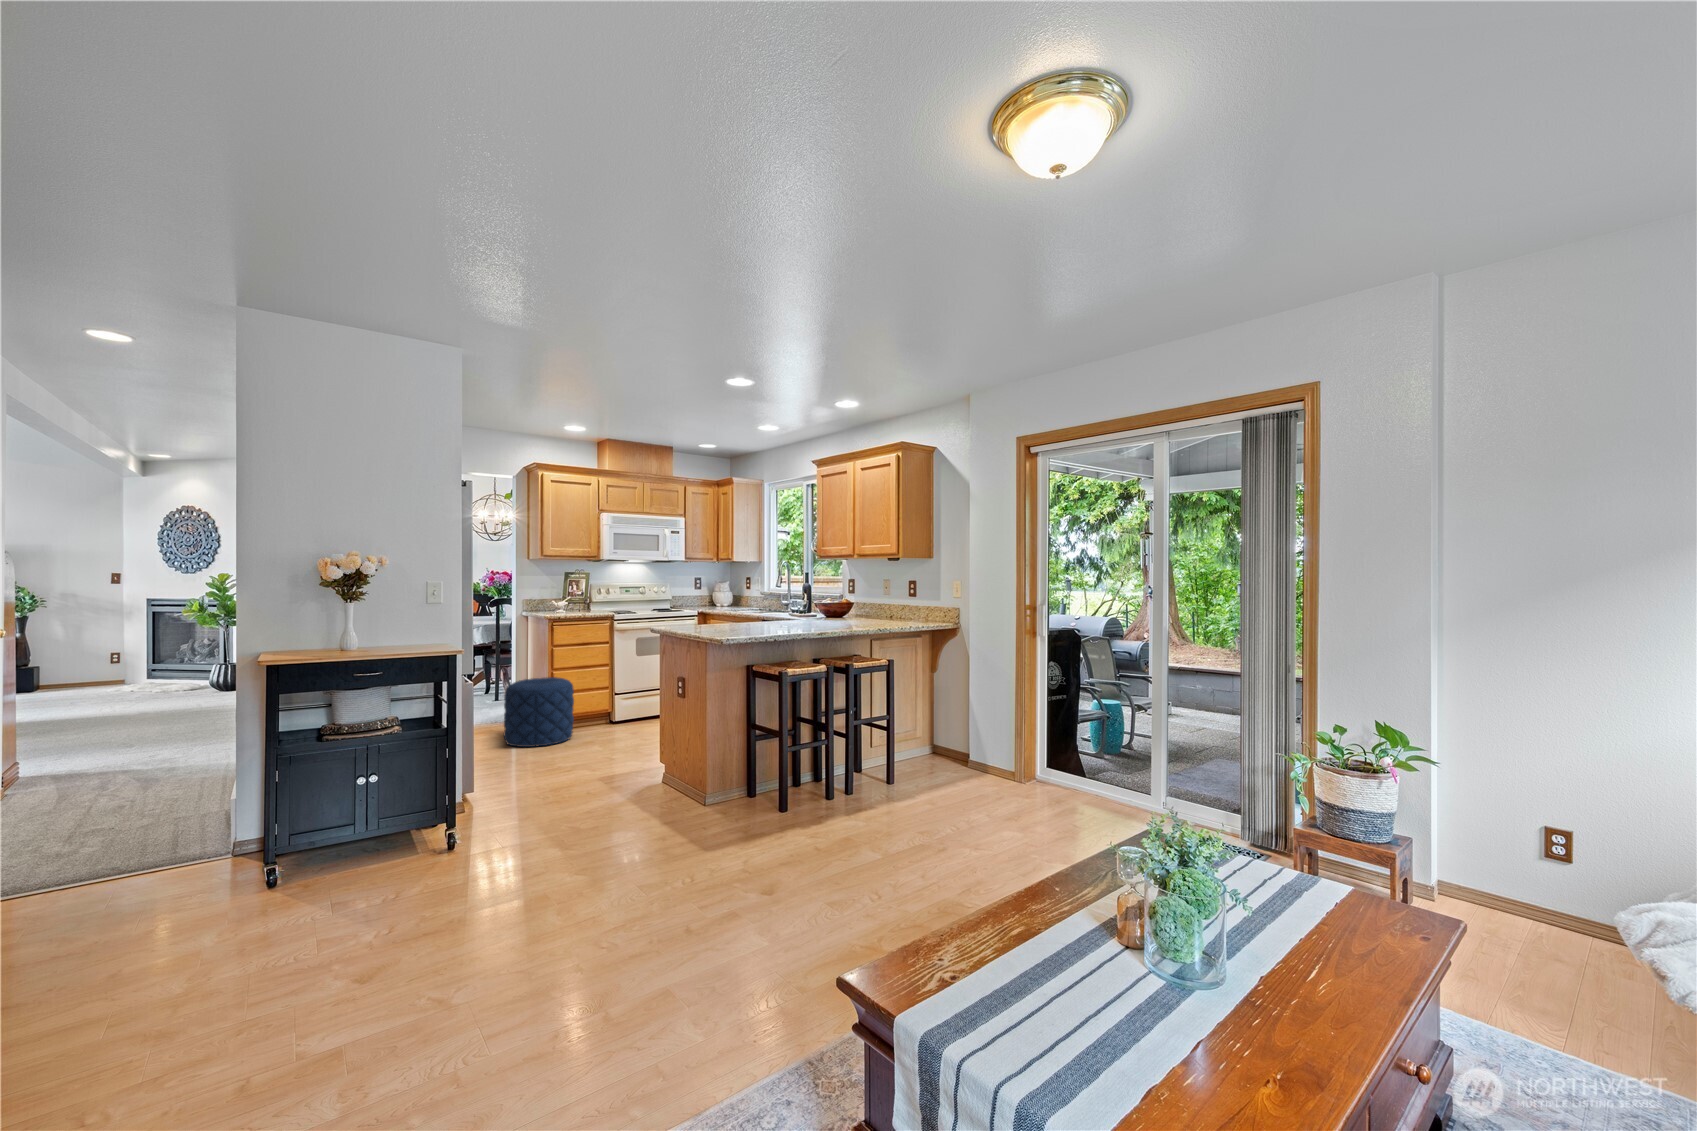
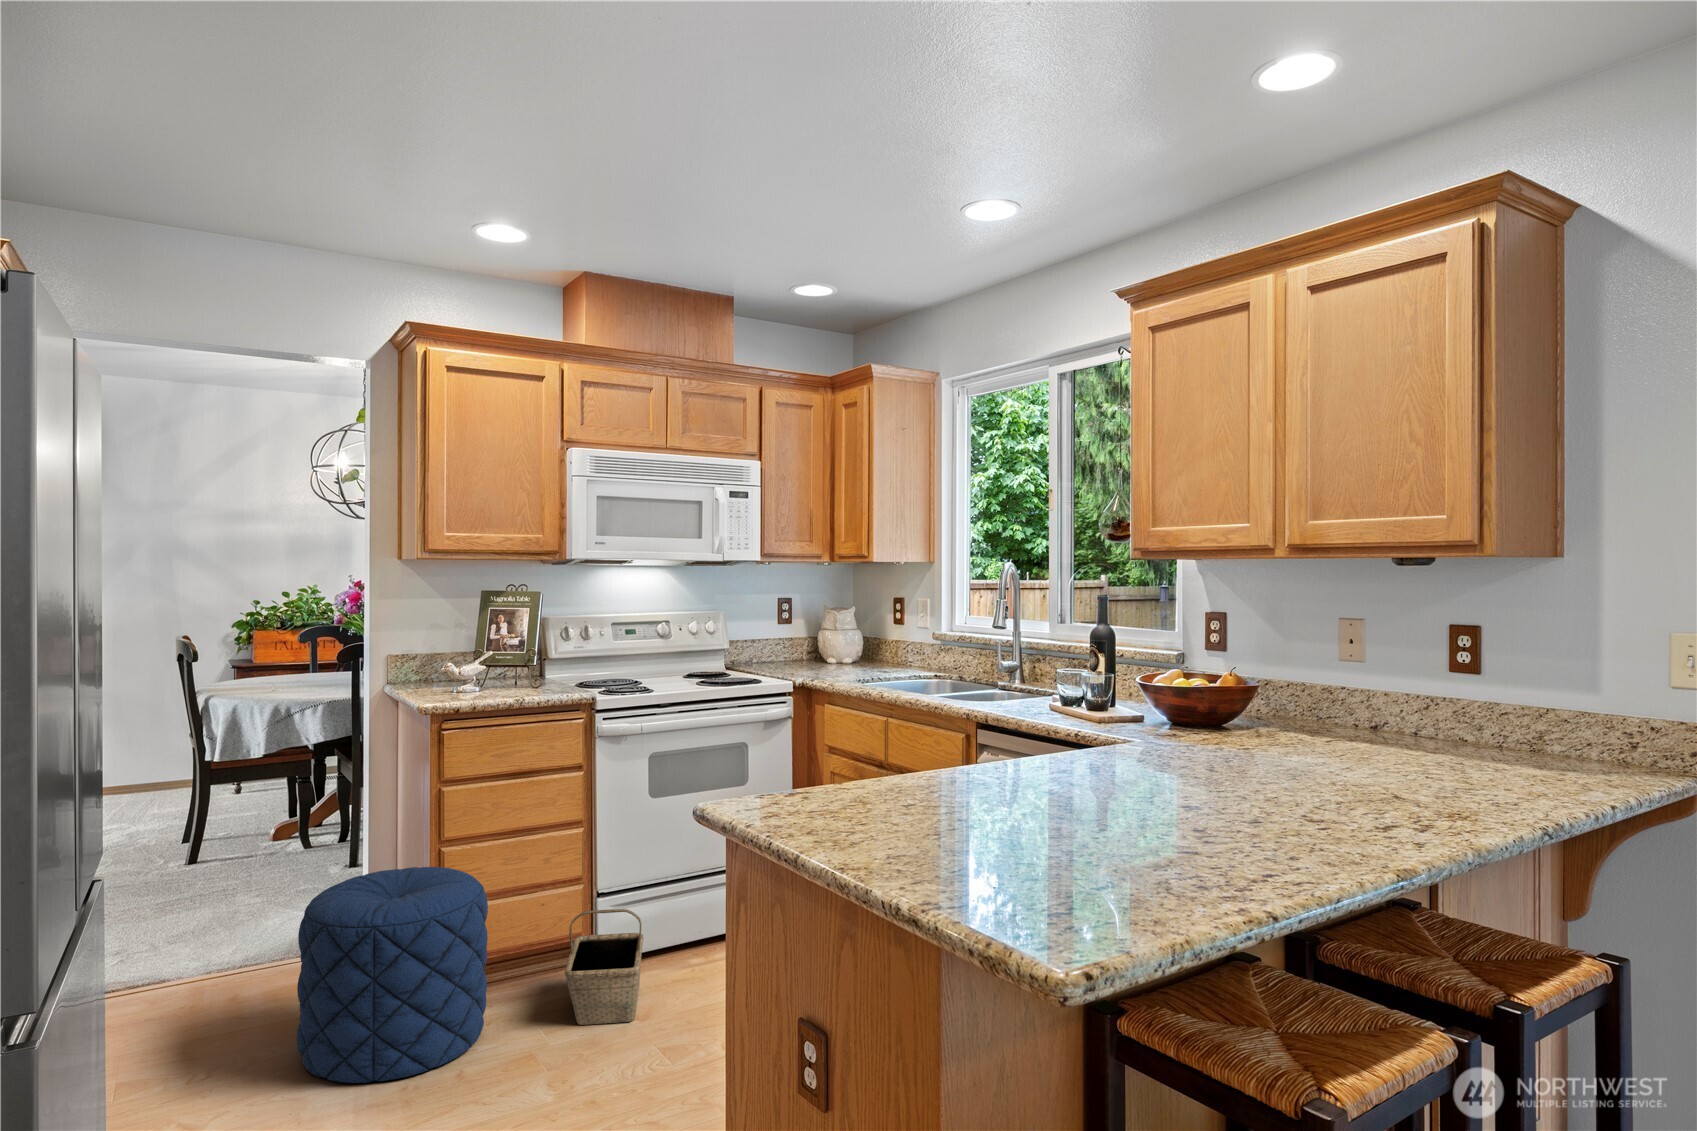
basket: none [603,695,634,735] -> present [565,909,643,1025]

